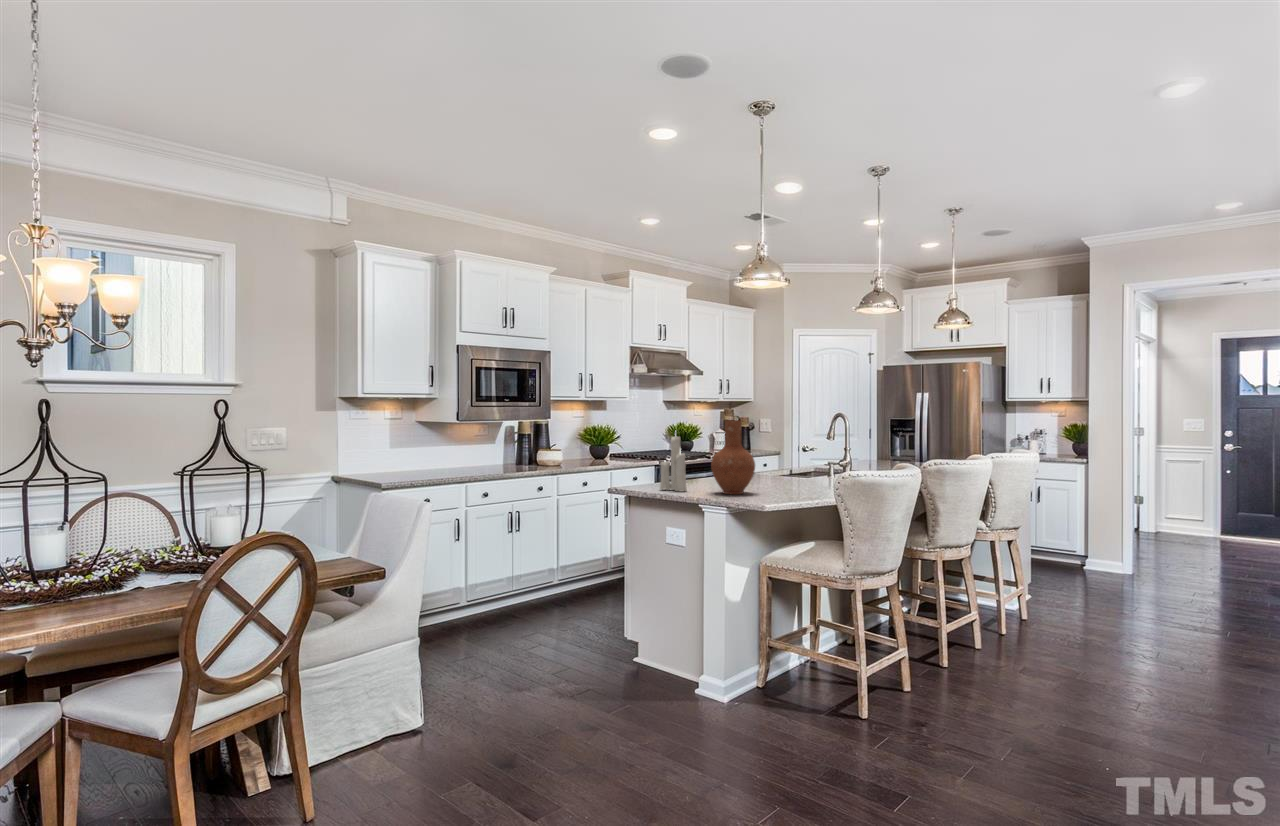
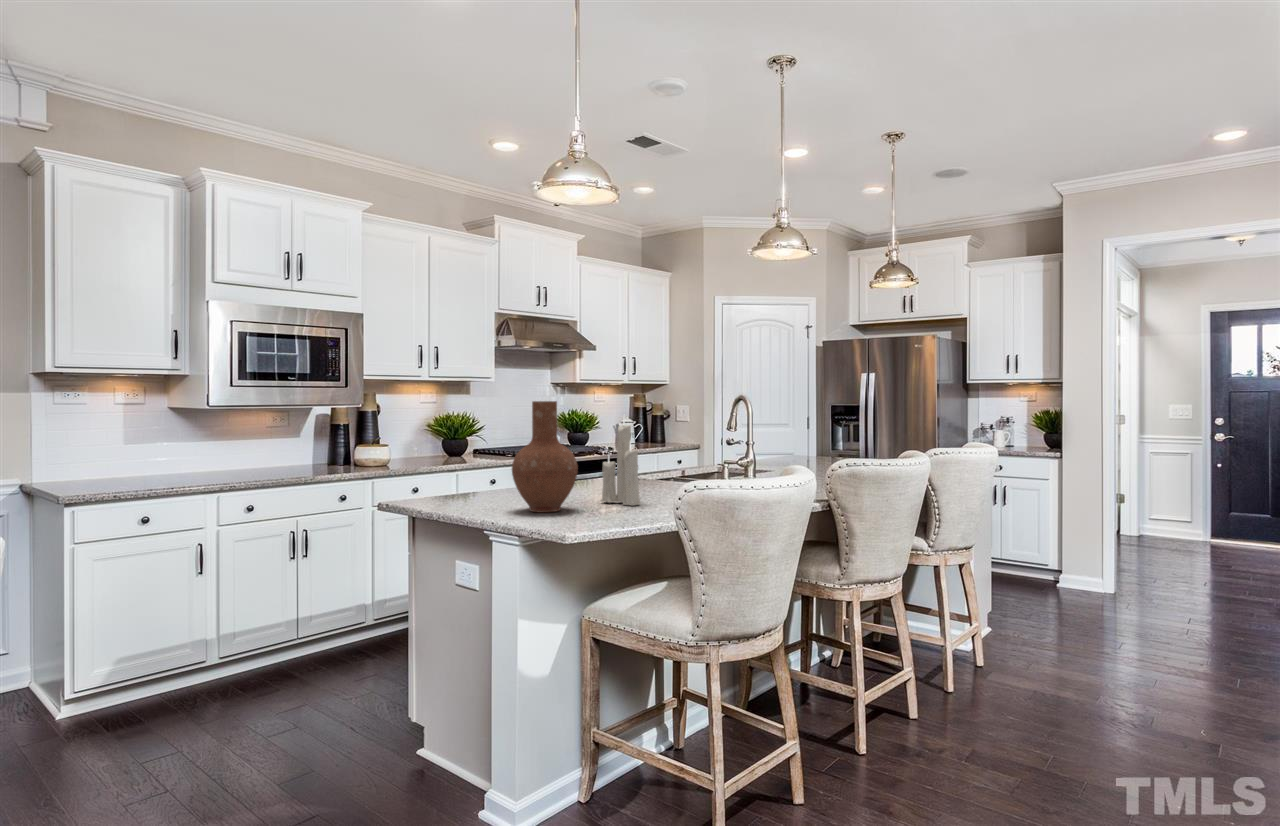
candle: present [660,436,687,491] -> present [601,423,640,506]

